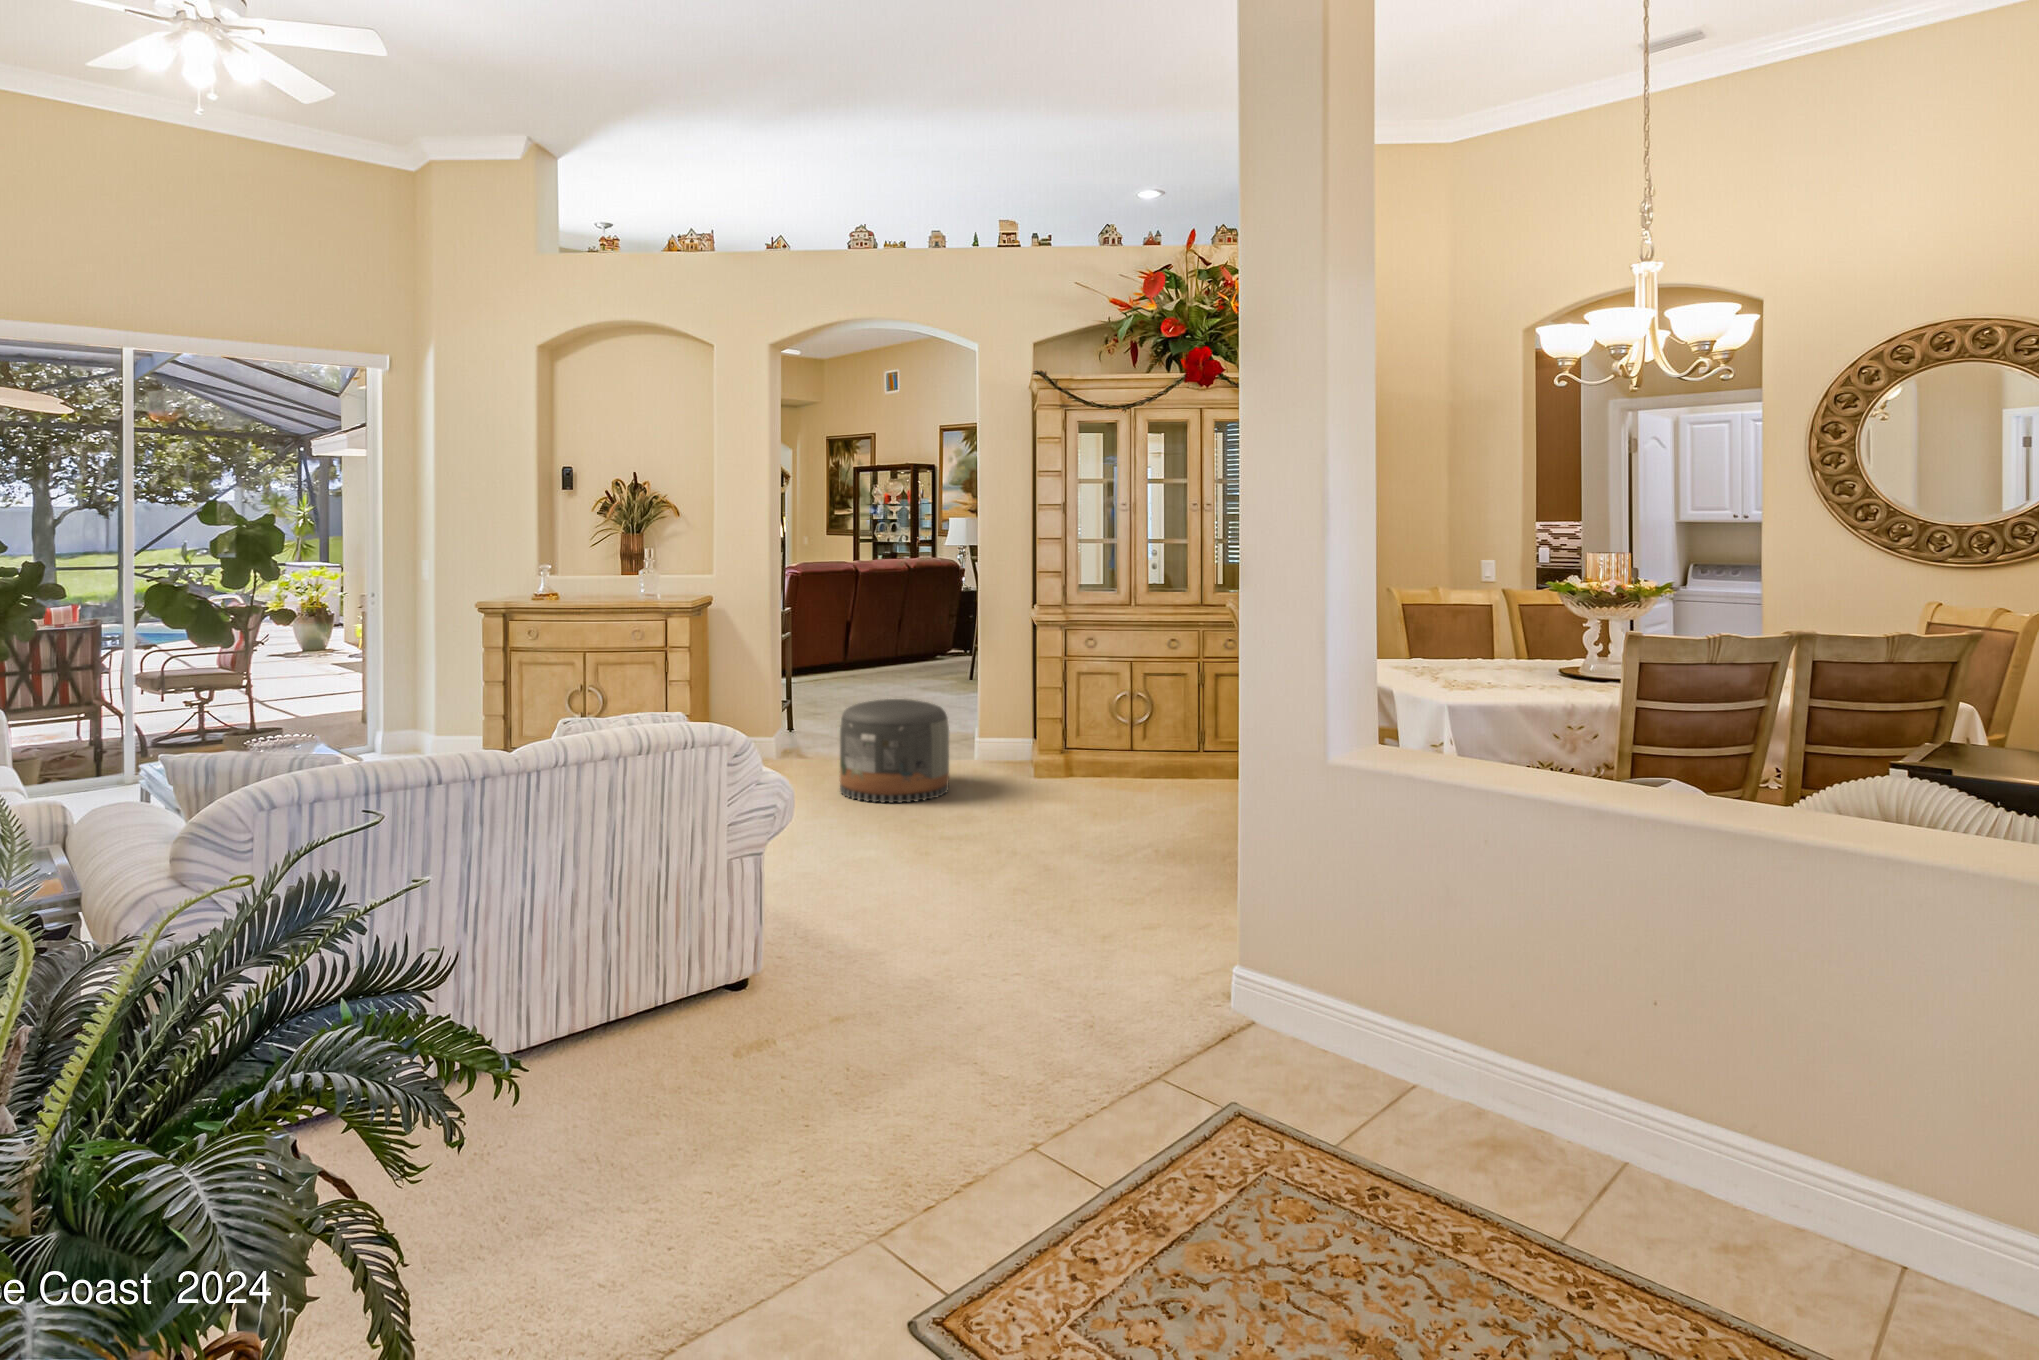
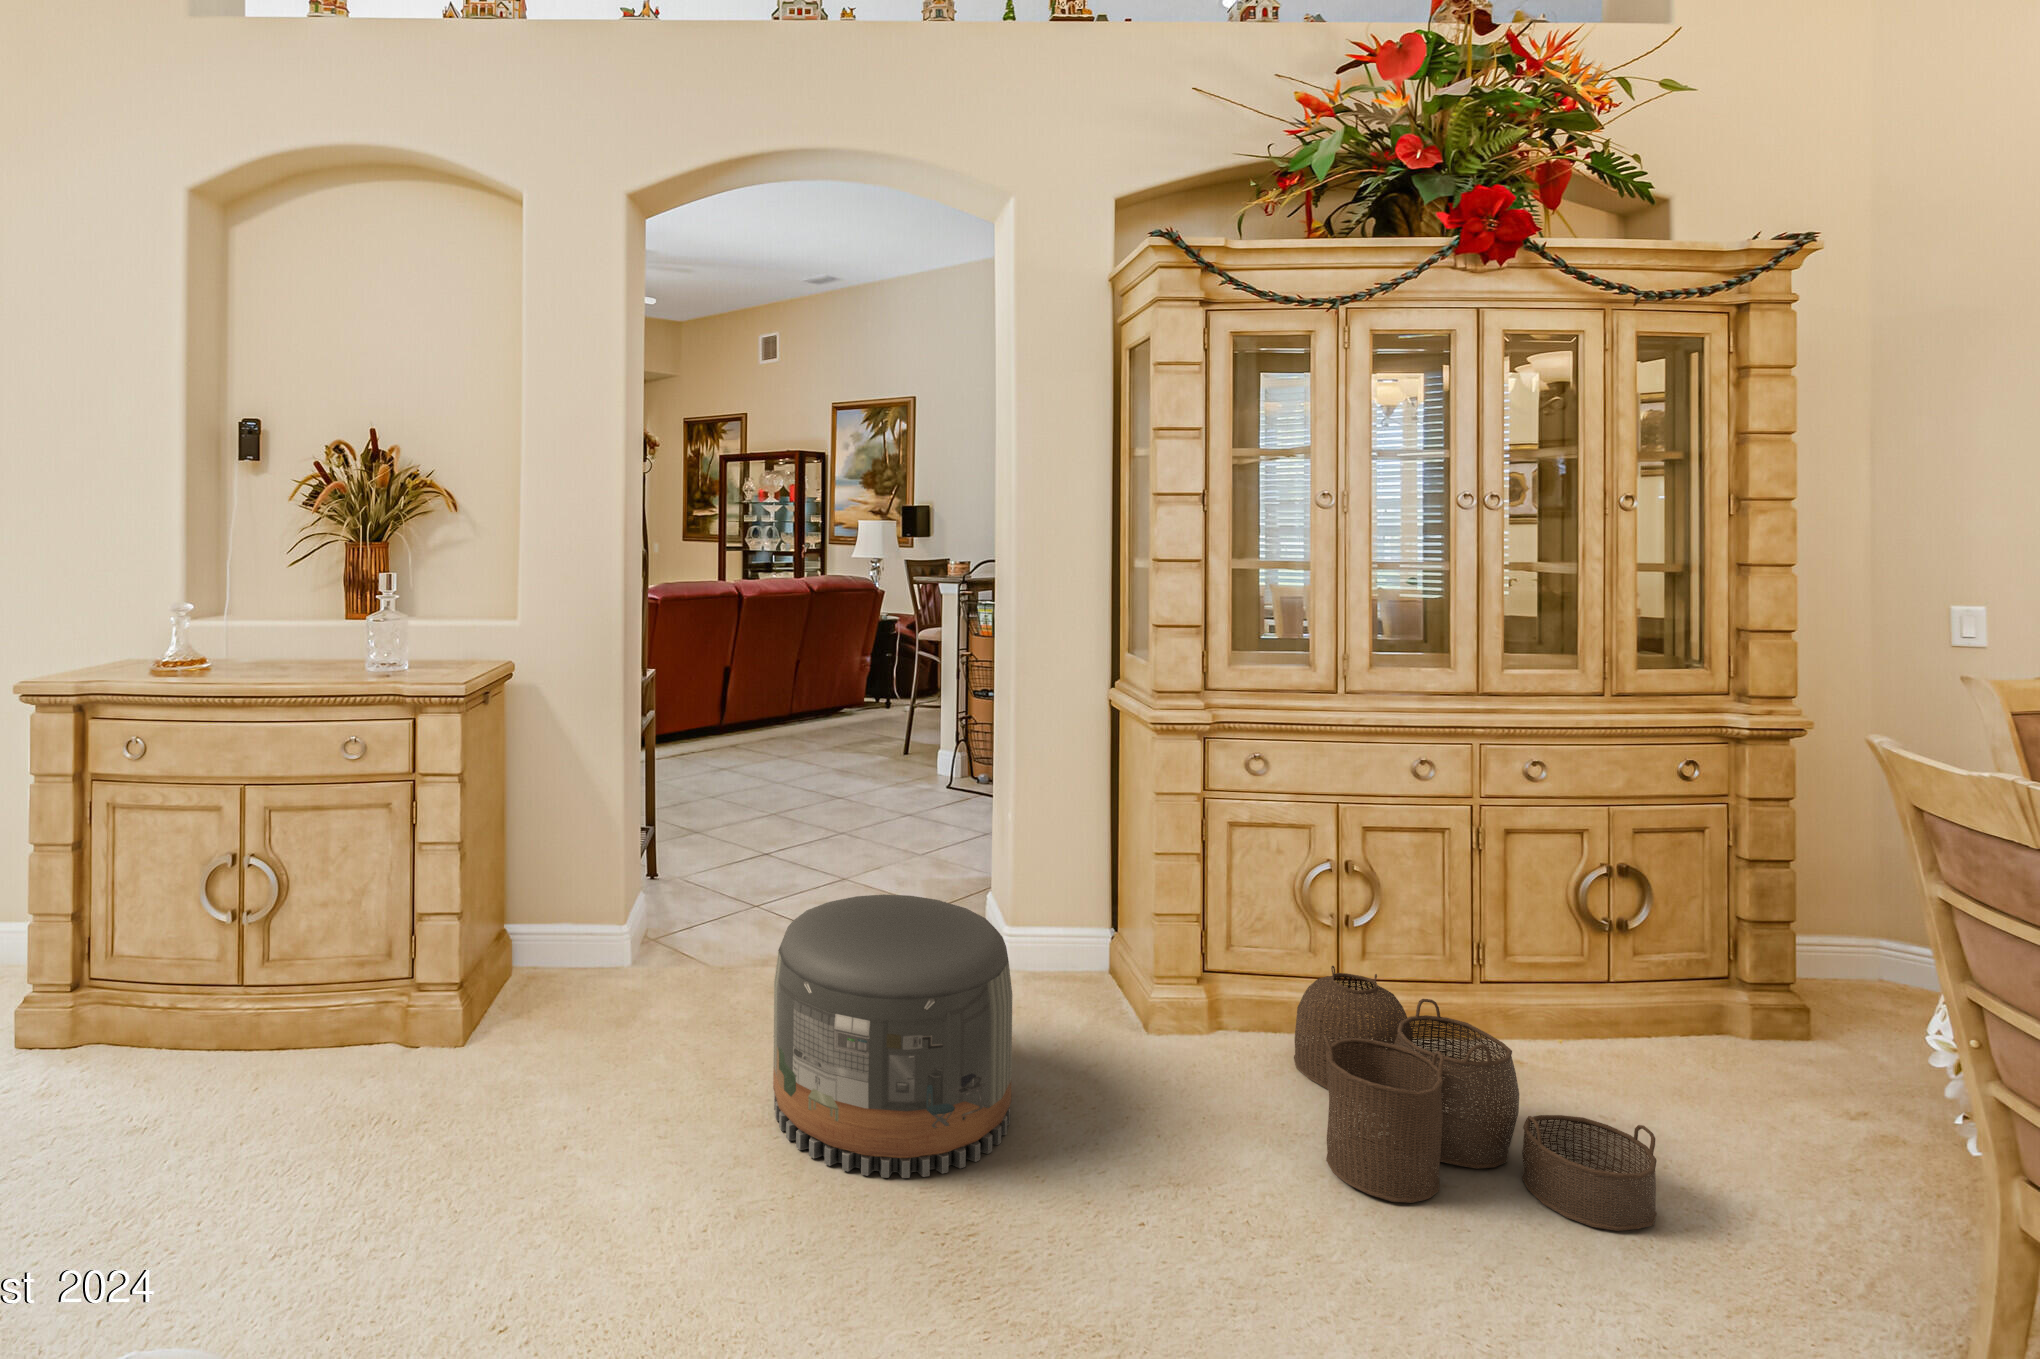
woven basket: none [1076,734,1206,814] -> present [1294,966,1657,1231]

